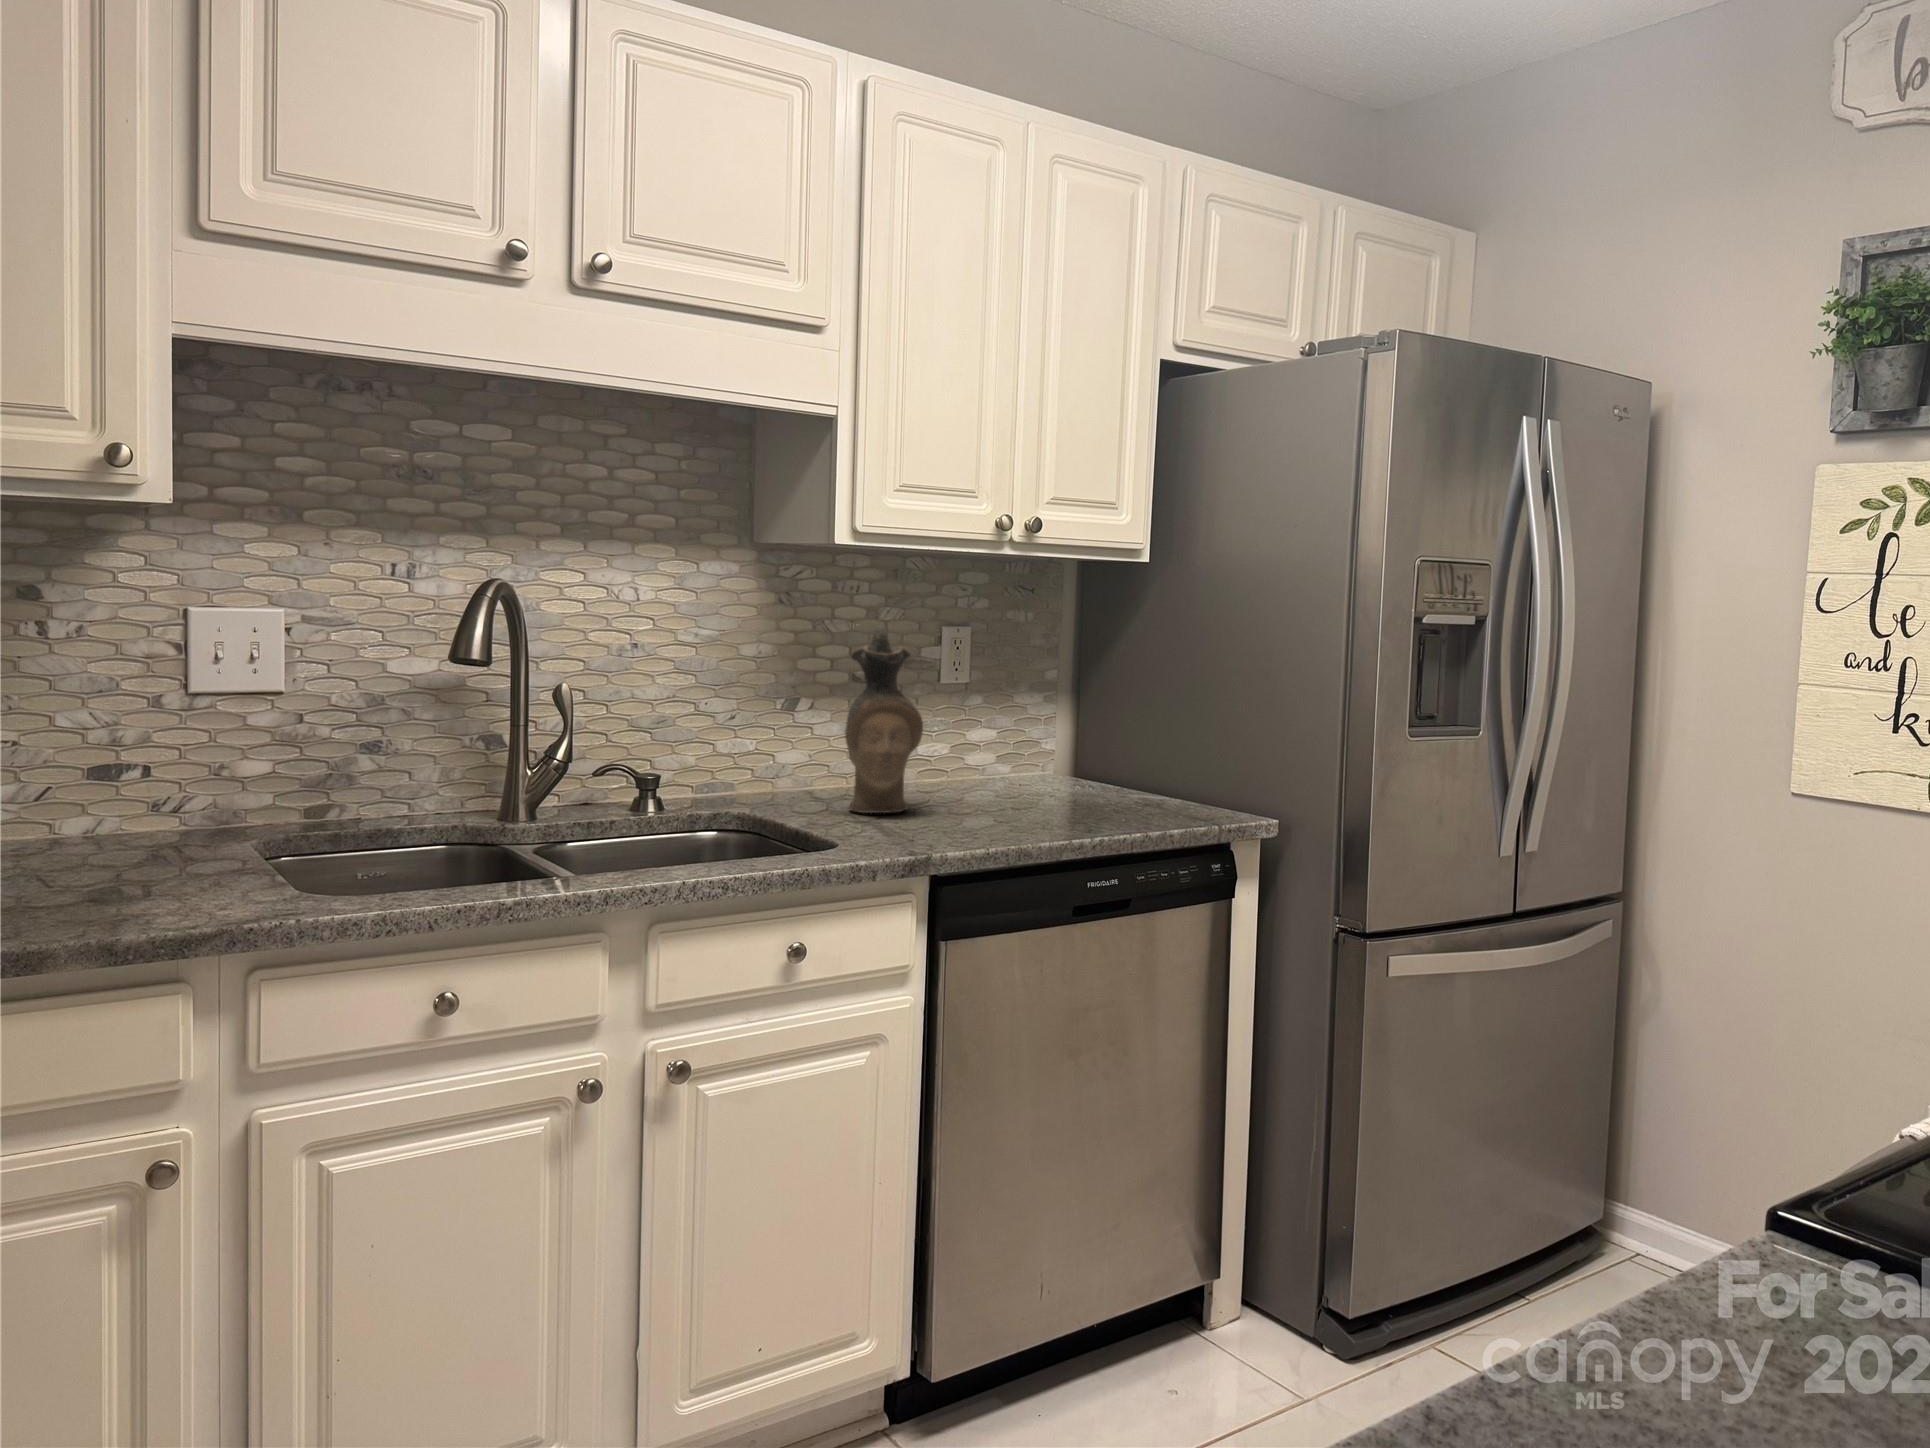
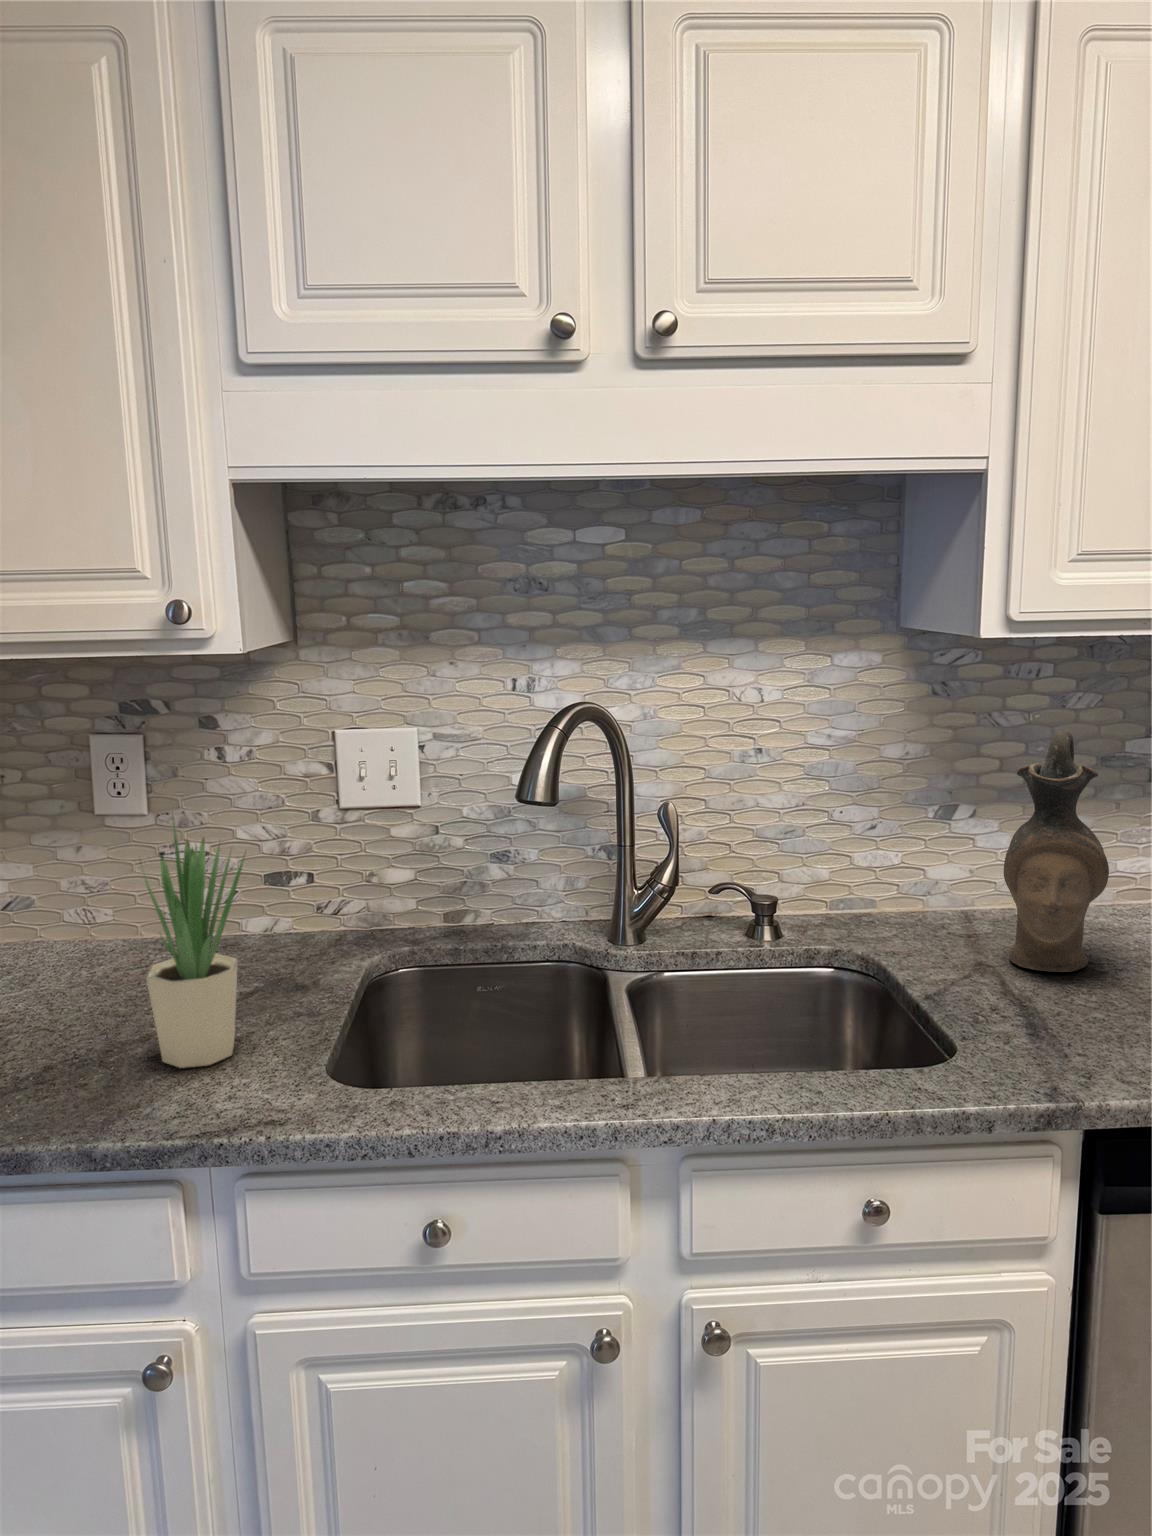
potted plant: none [88,635,215,899] -> present [144,816,245,1068]

